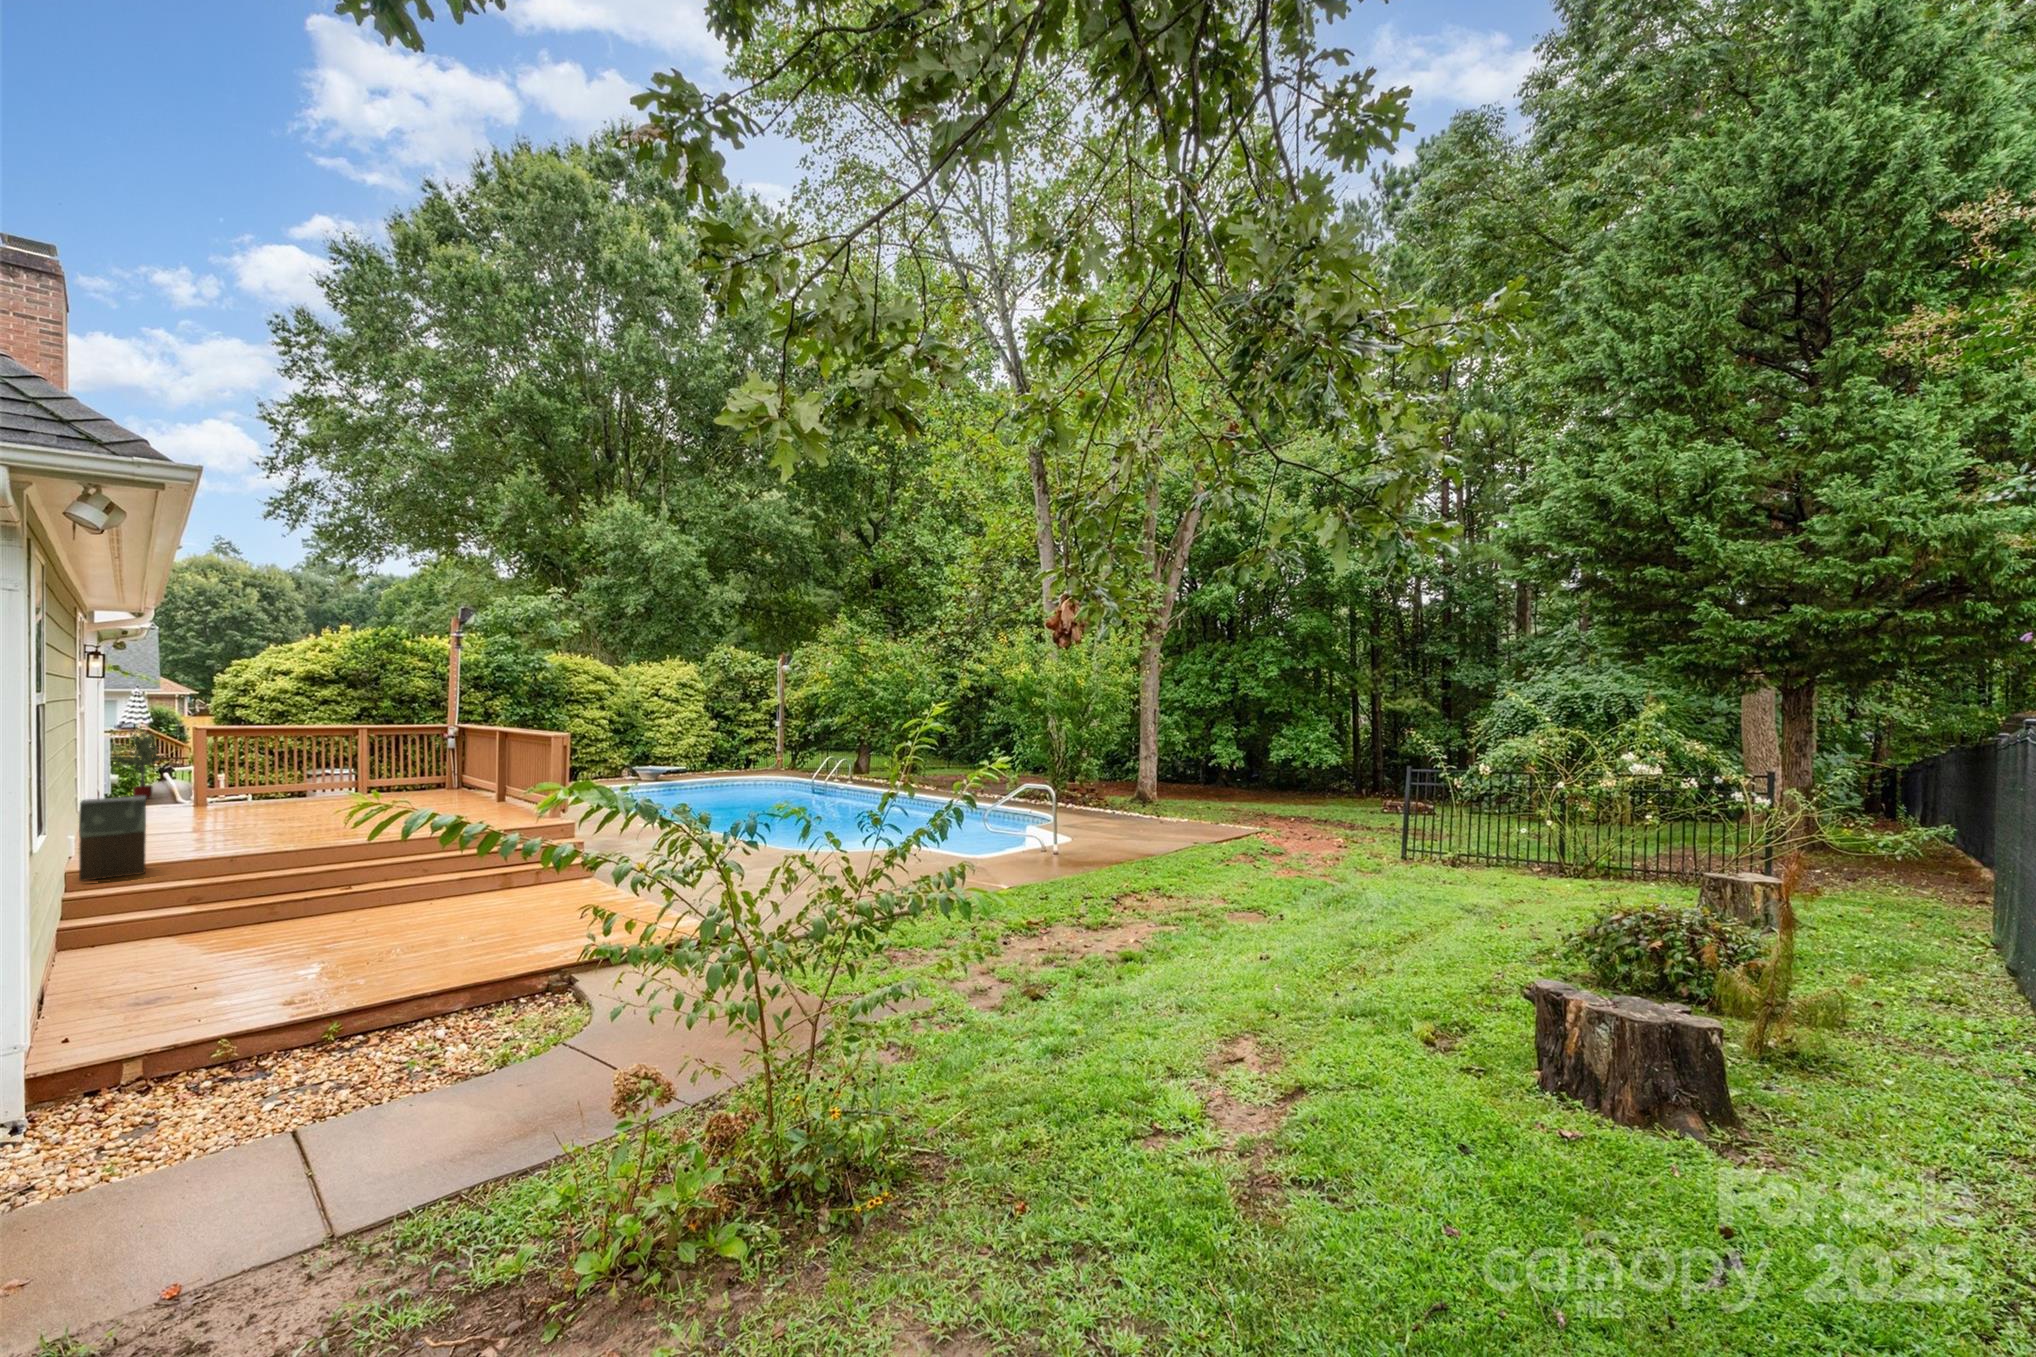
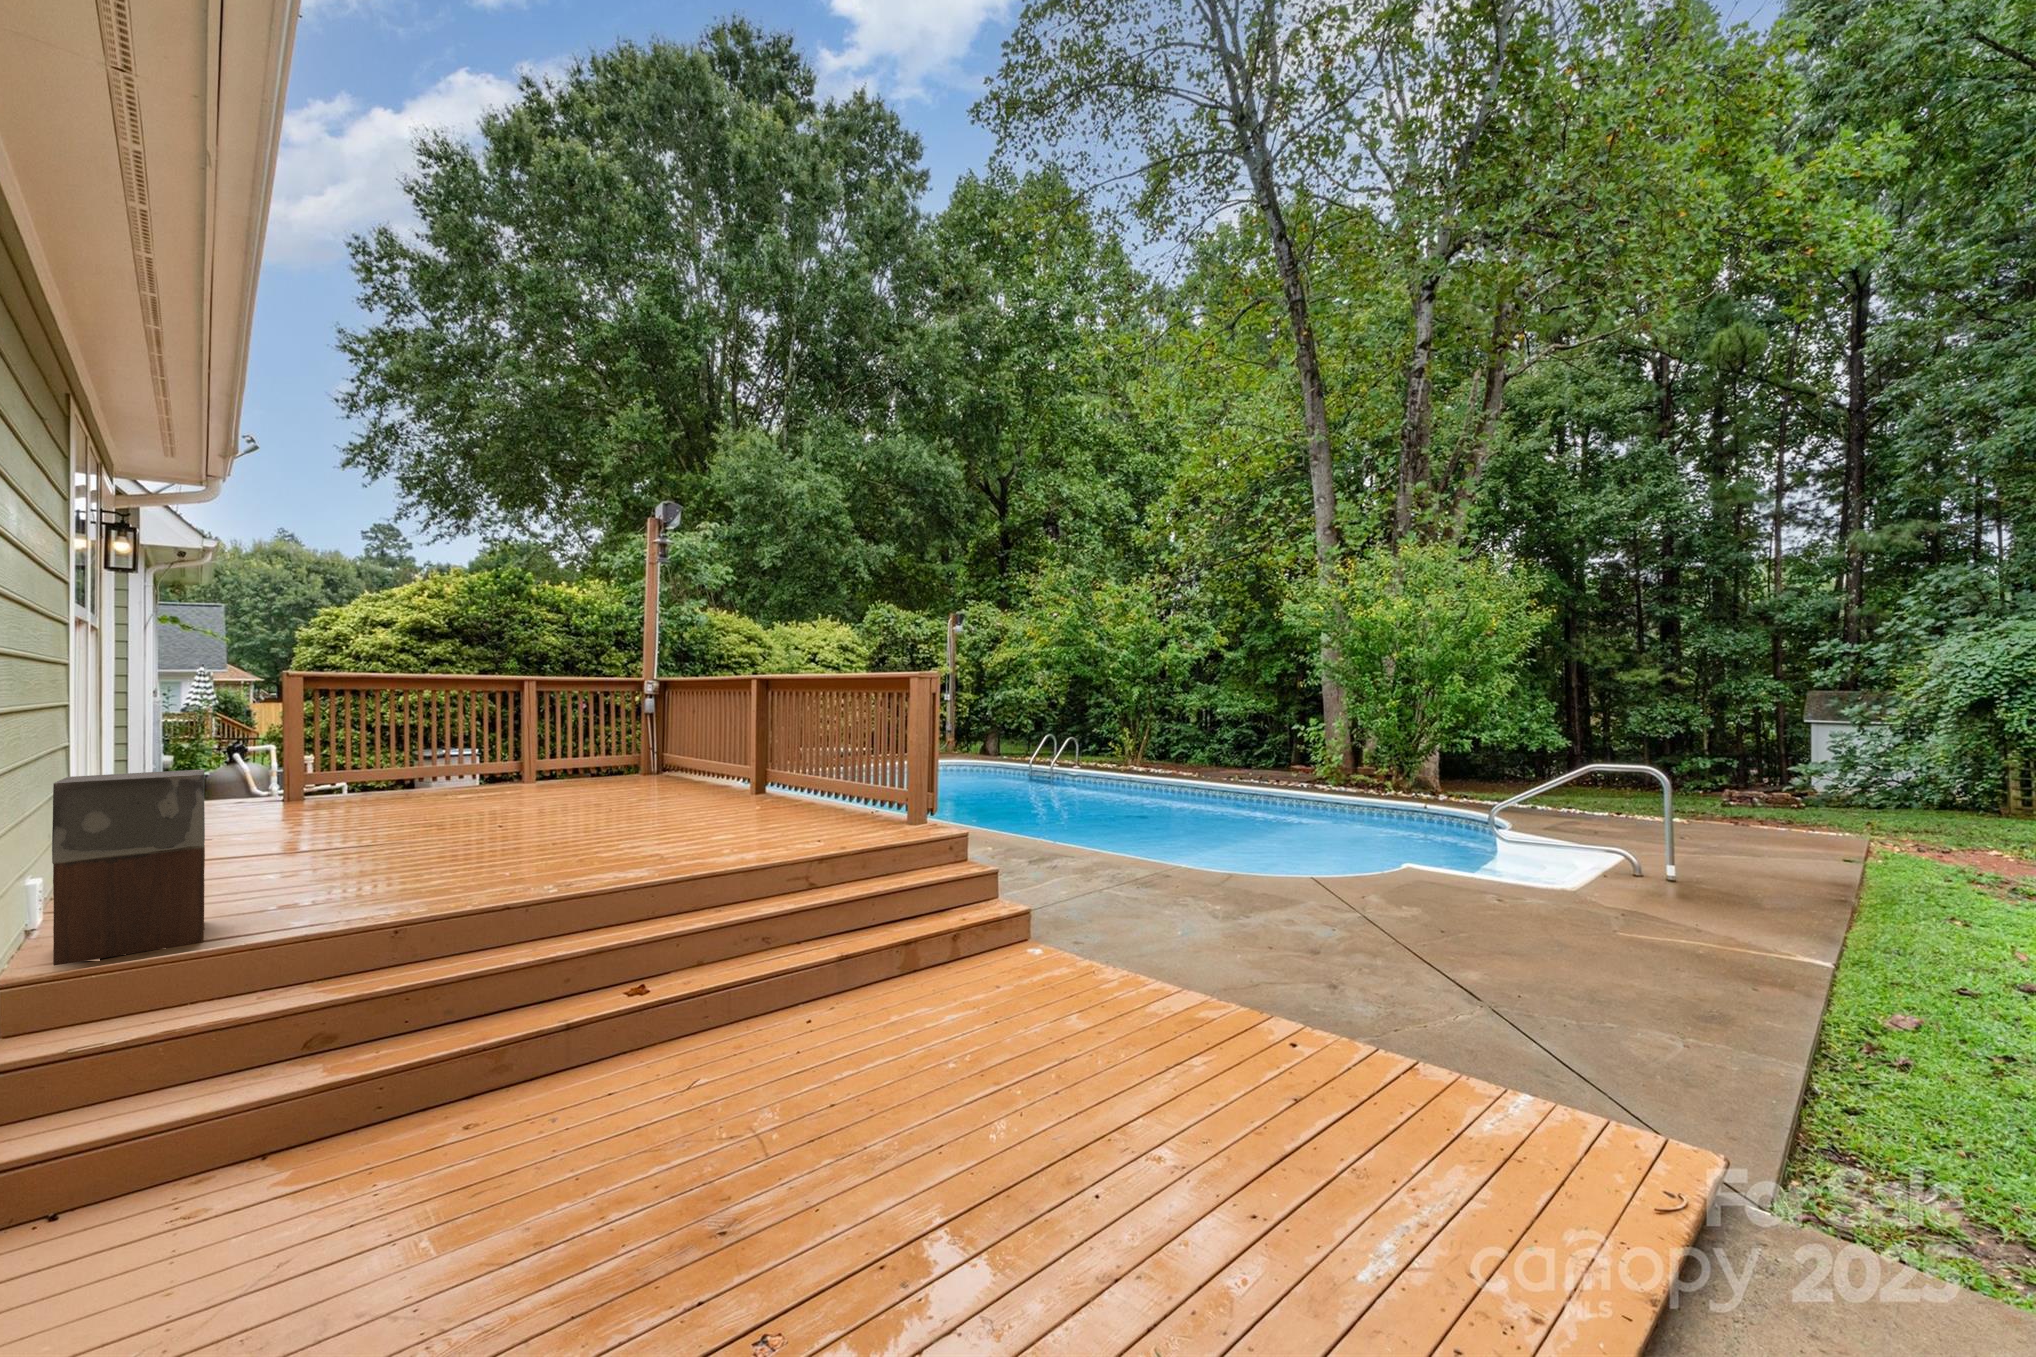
potted tree: present [112,729,161,799] -> none [164,692,235,788]

